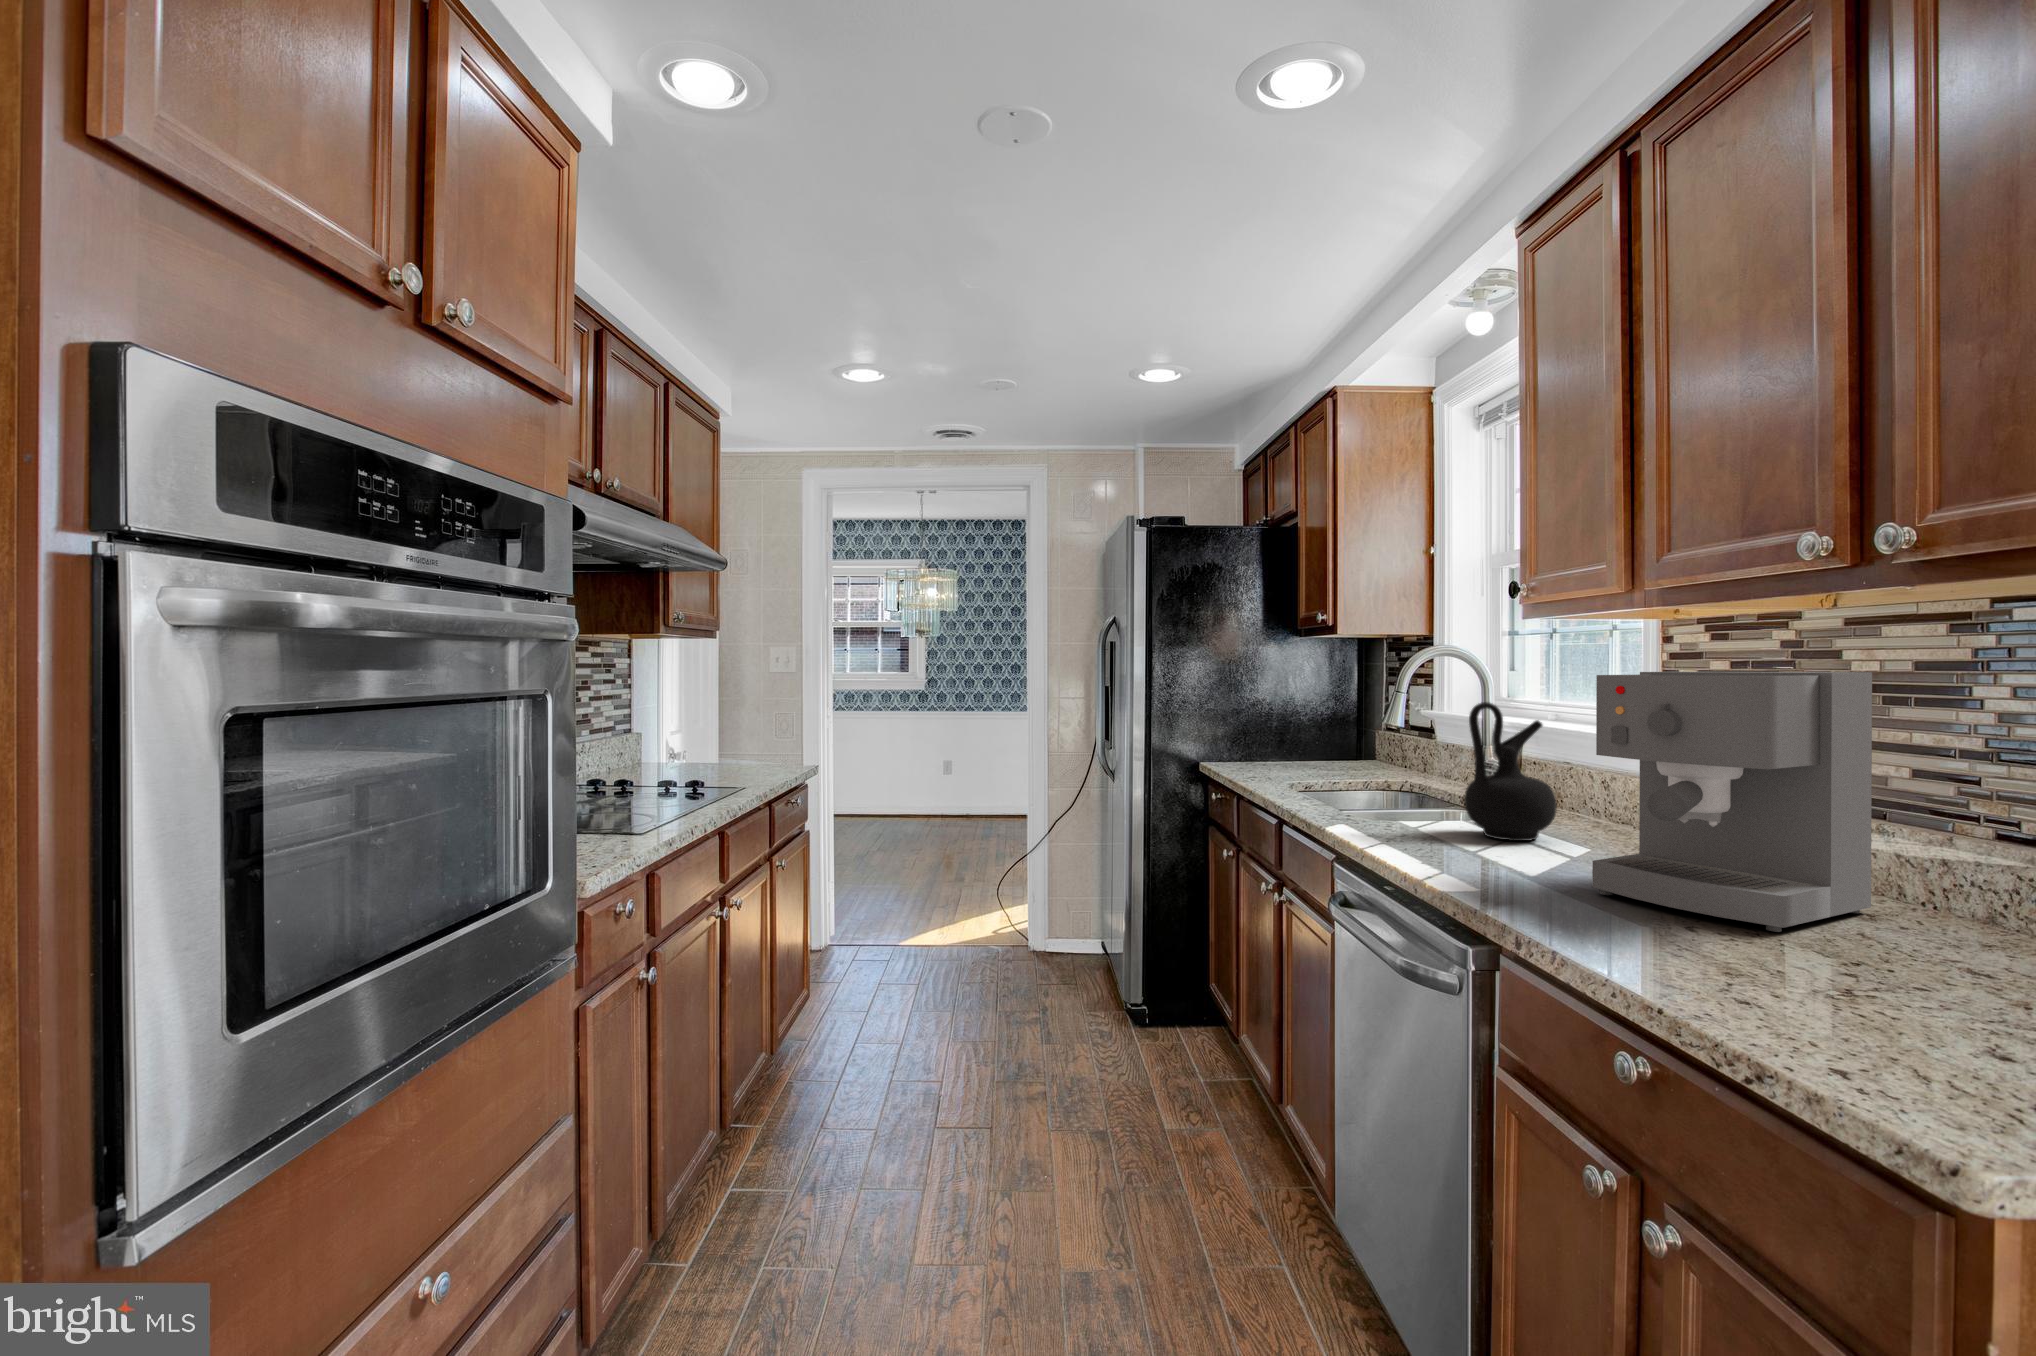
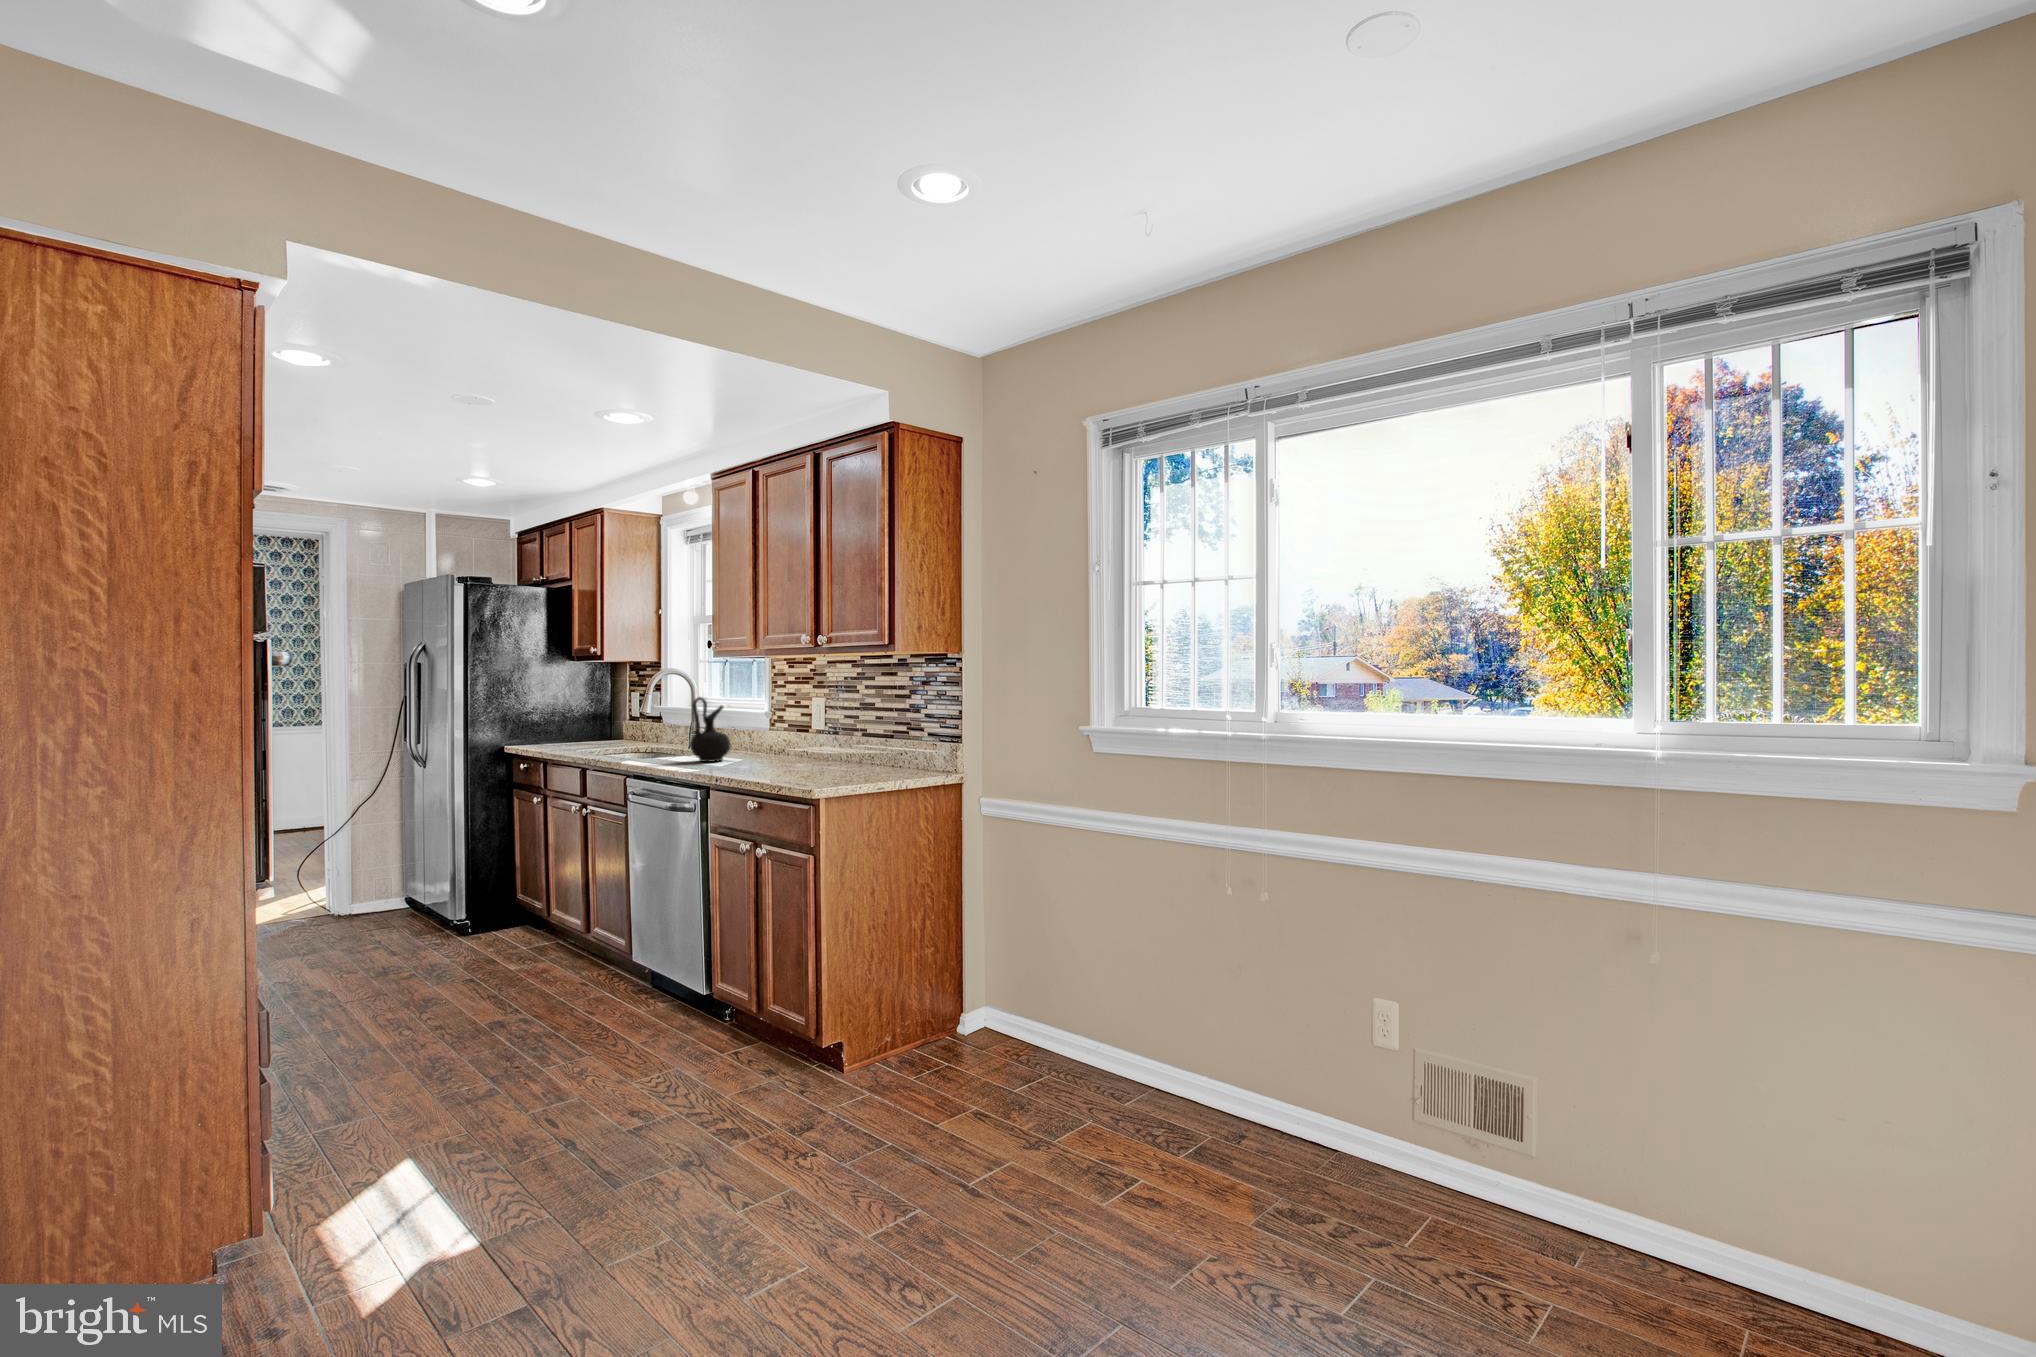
coffee maker: present [1592,672,1872,932] -> none [744,682,829,770]

